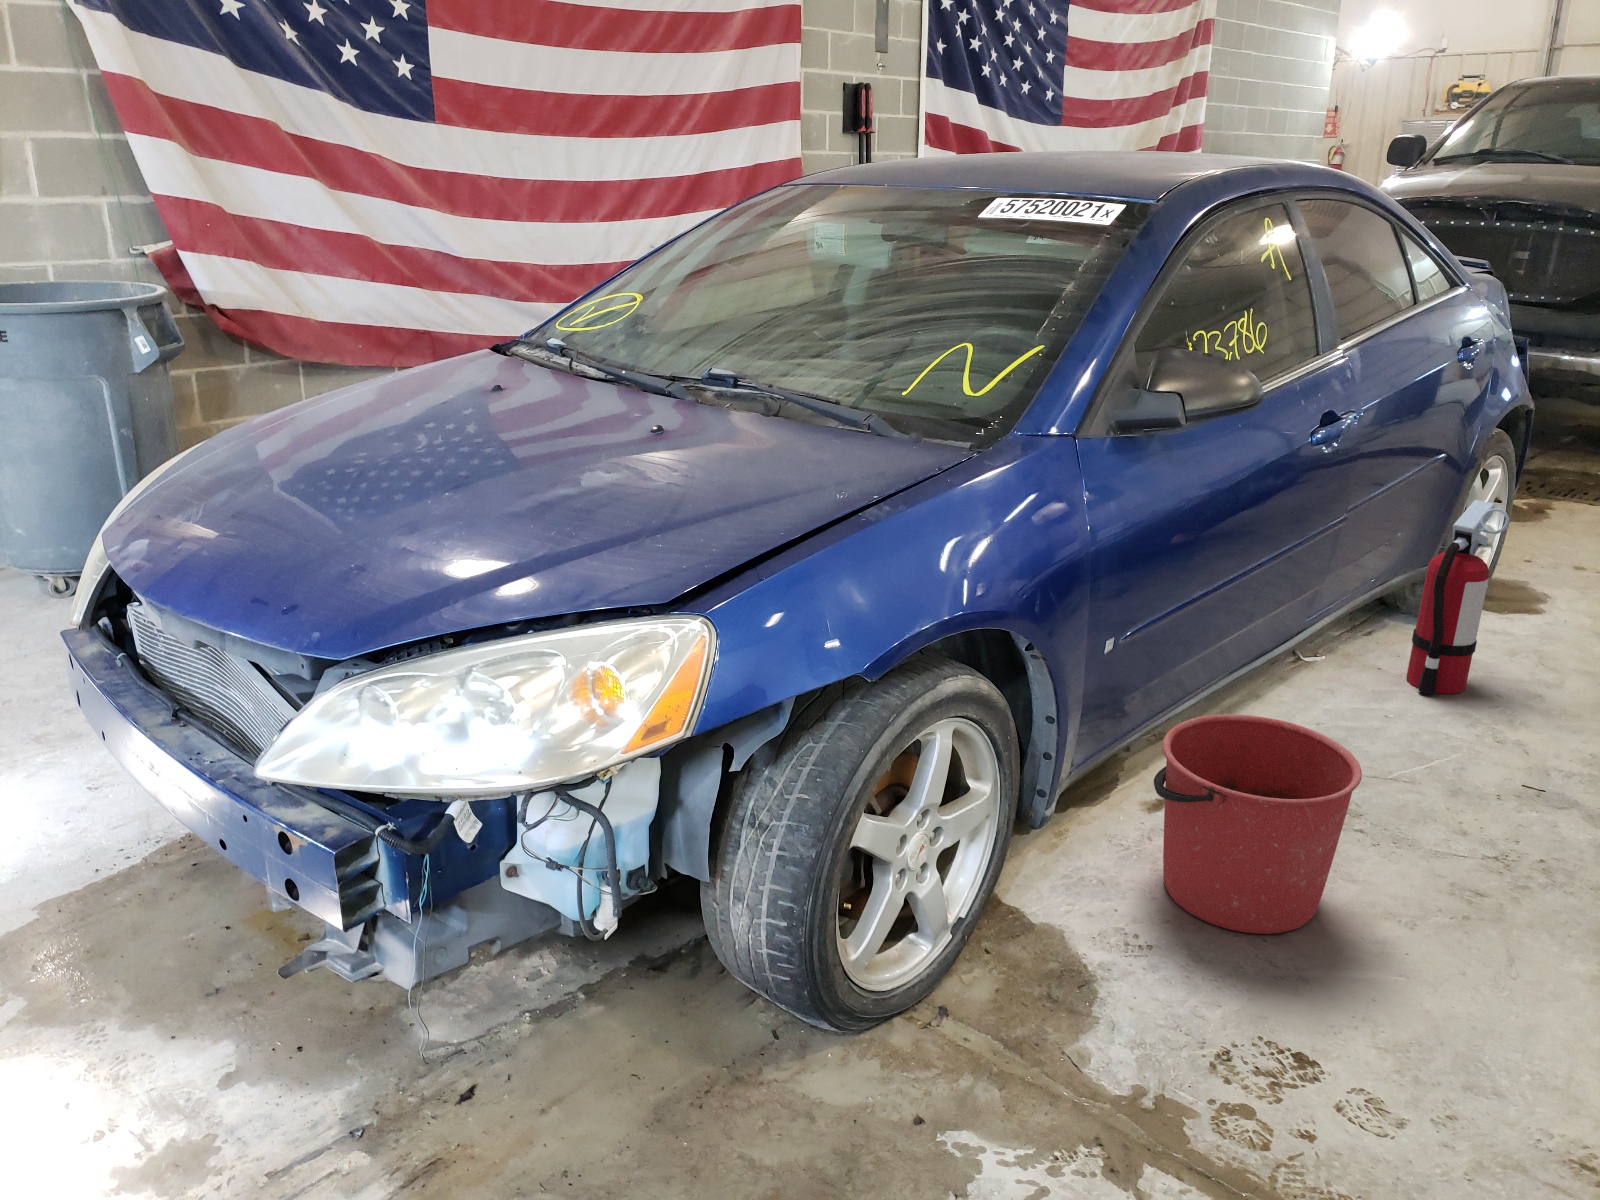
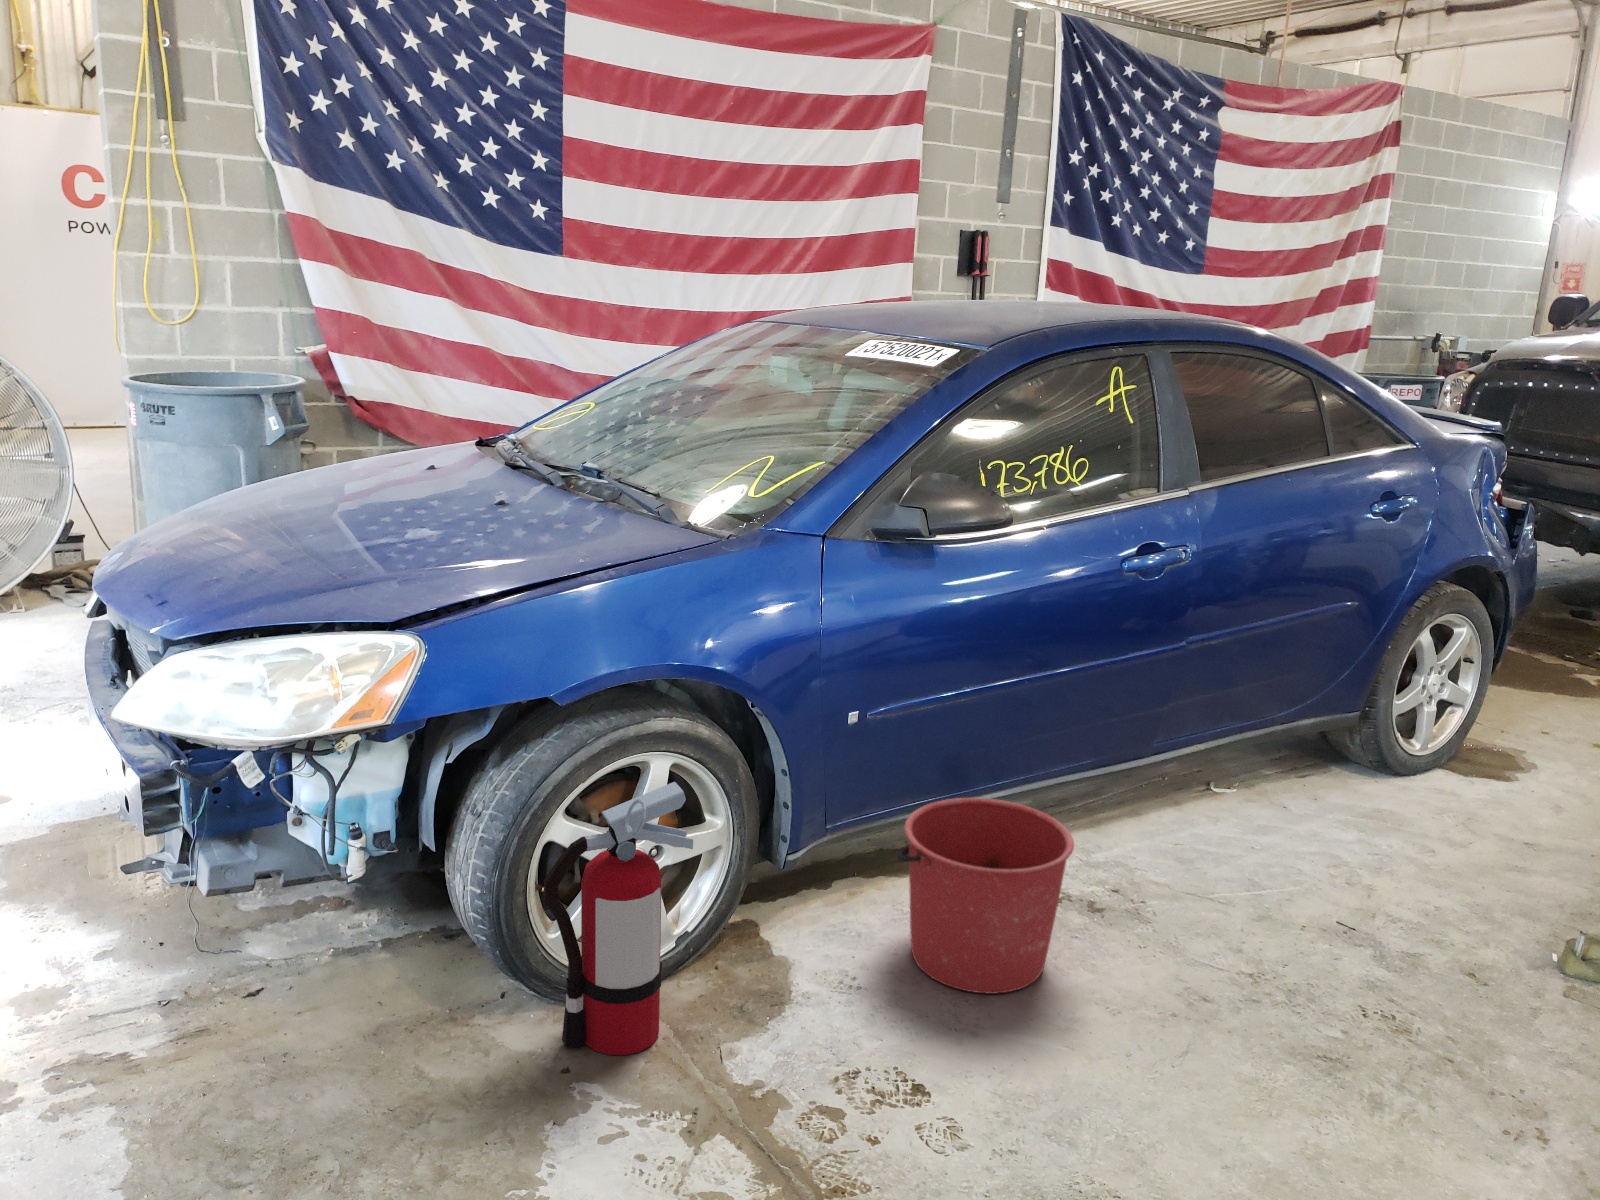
fire extinguisher: present [1406,500,1509,694] -> present [543,782,693,1055]

